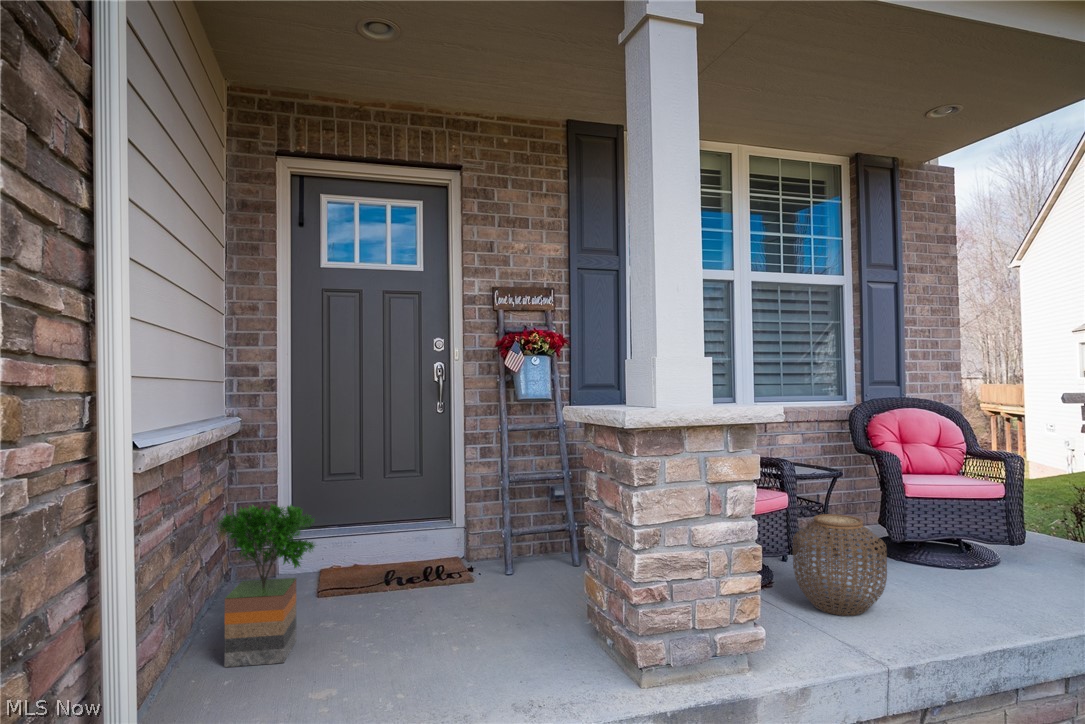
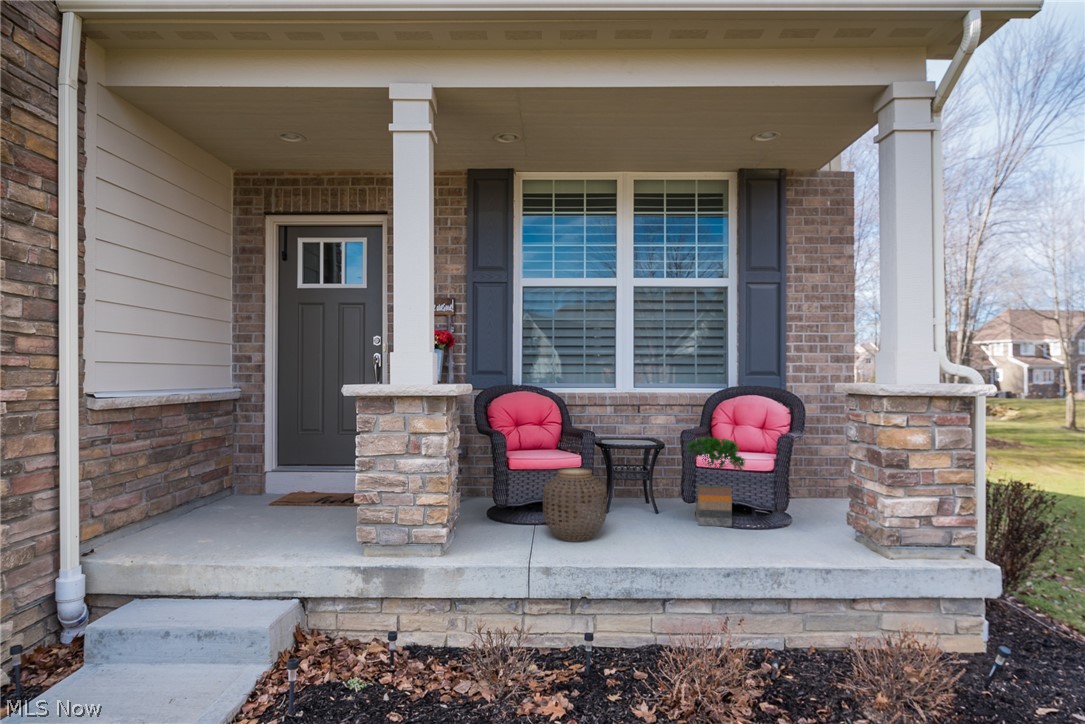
potted tree: present [218,504,315,667] -> present [687,437,745,527]

